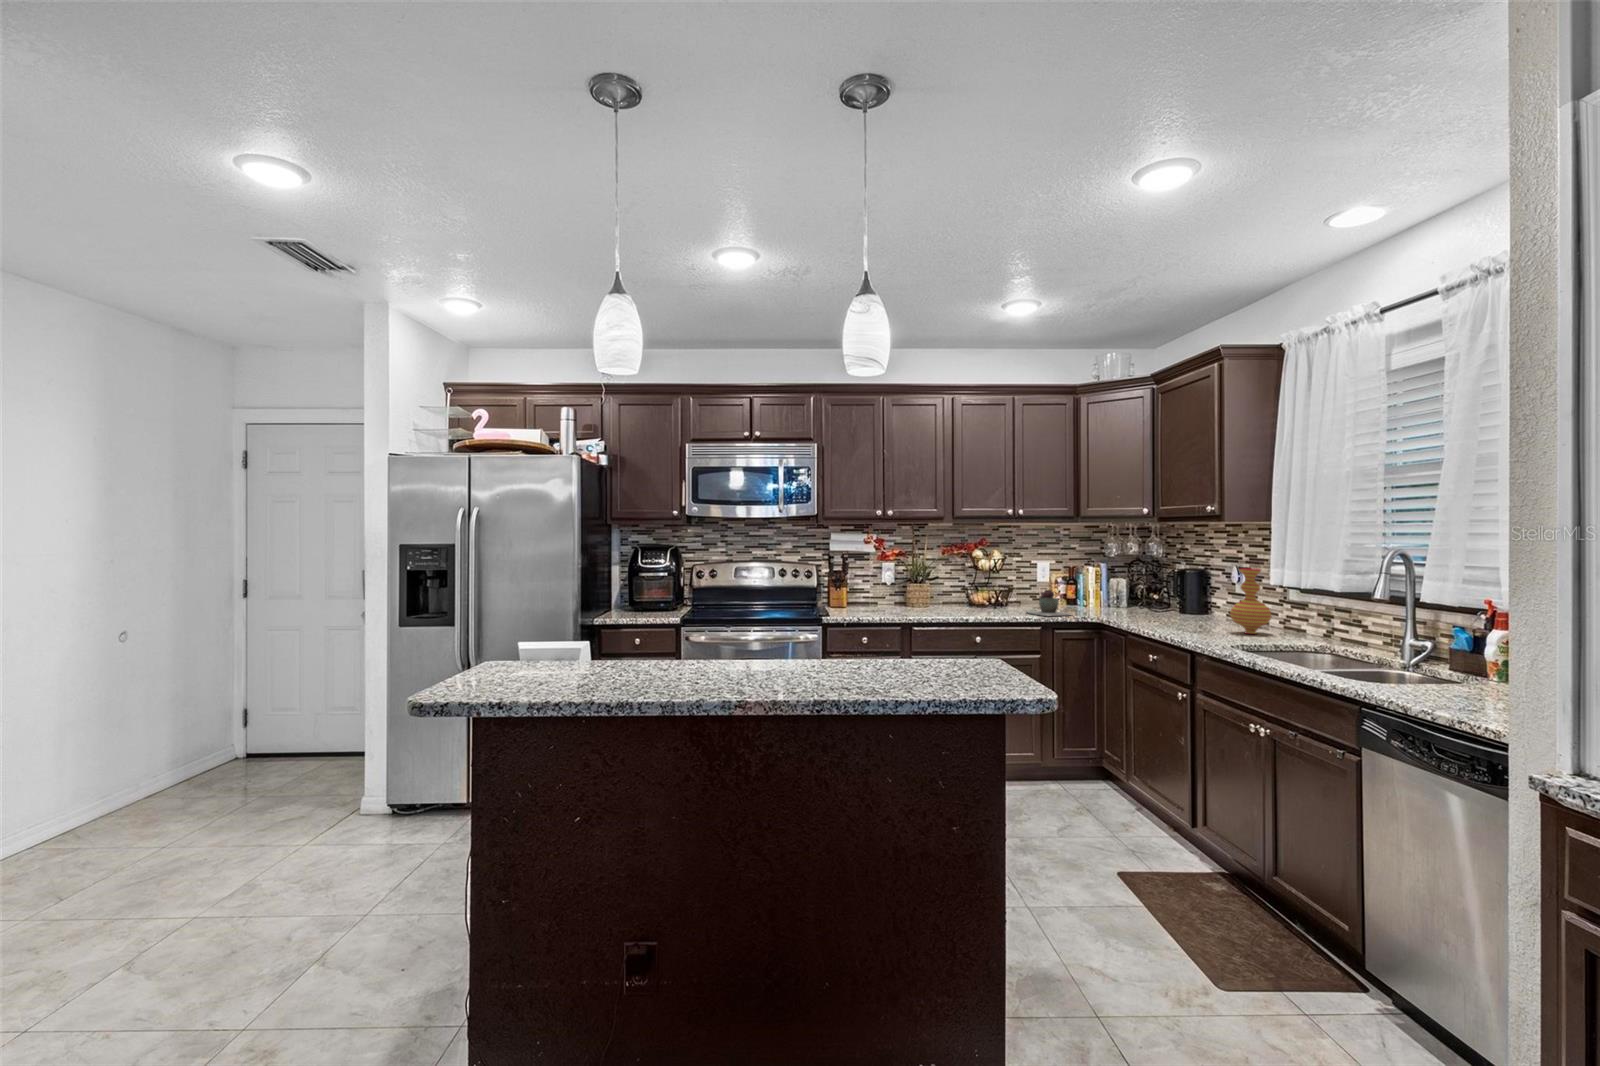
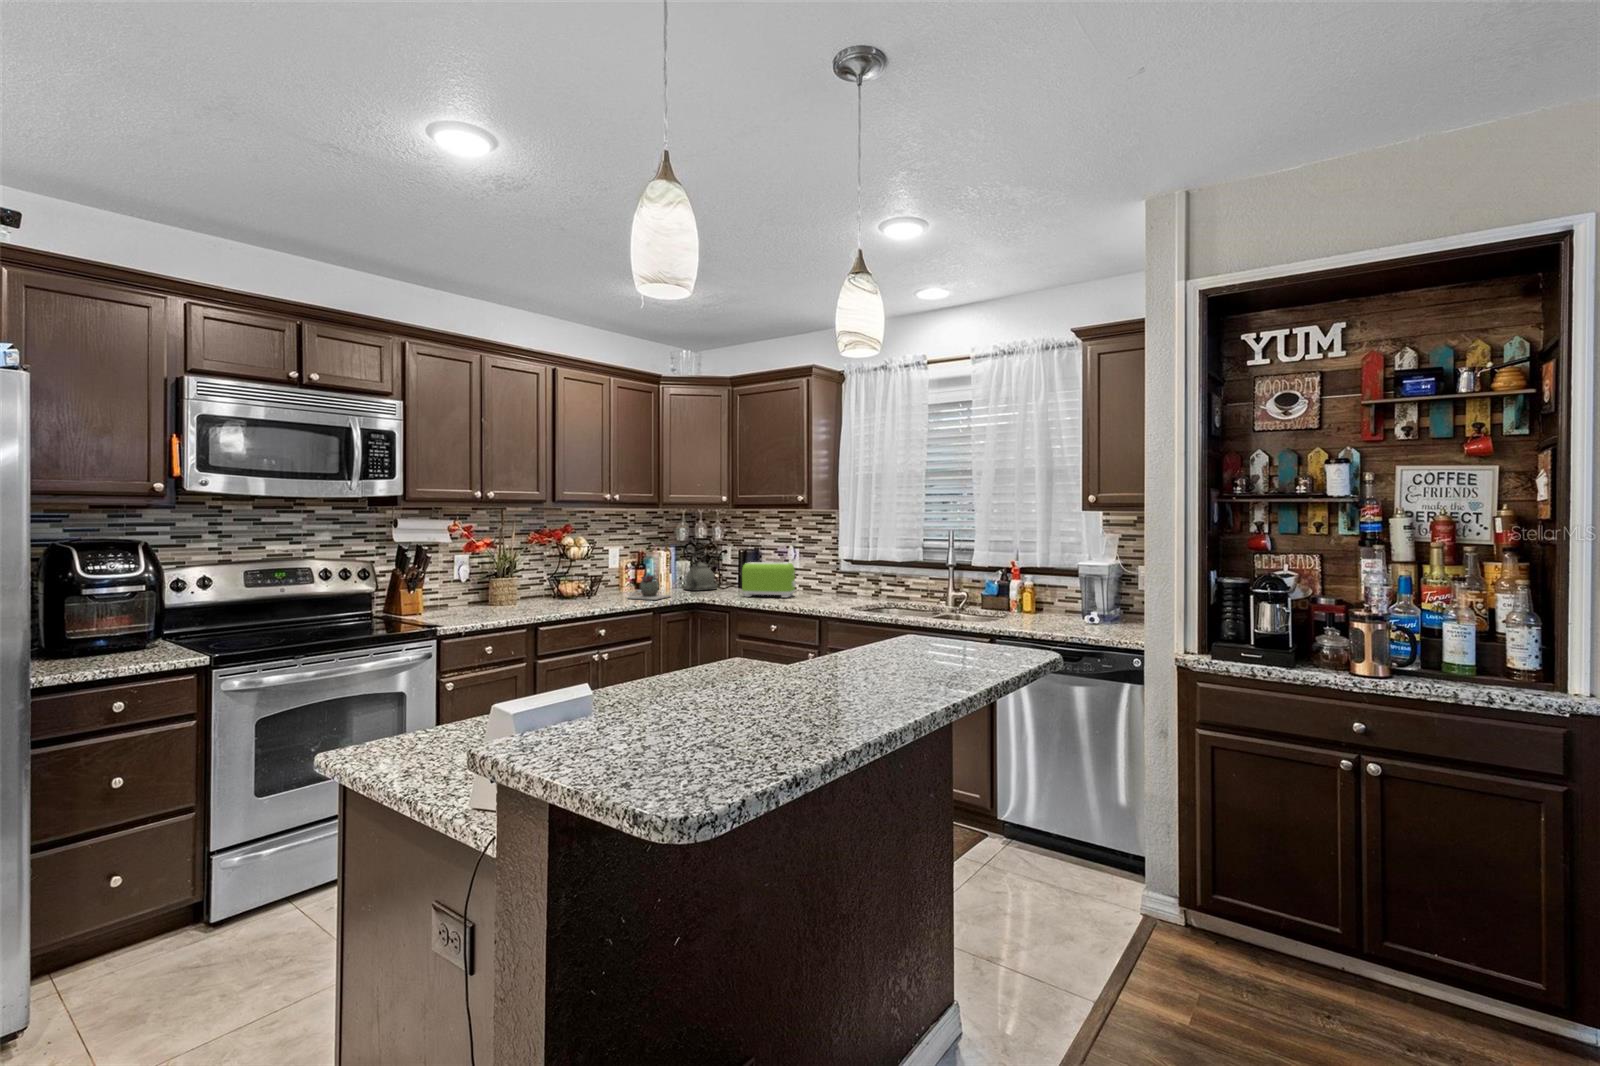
vase: present [1230,568,1271,634] -> none [813,547,841,598]
kettle: none [1105,569,1149,613] -> present [684,552,717,591]
toaster: none [1149,583,1217,628] -> present [742,562,796,597]

